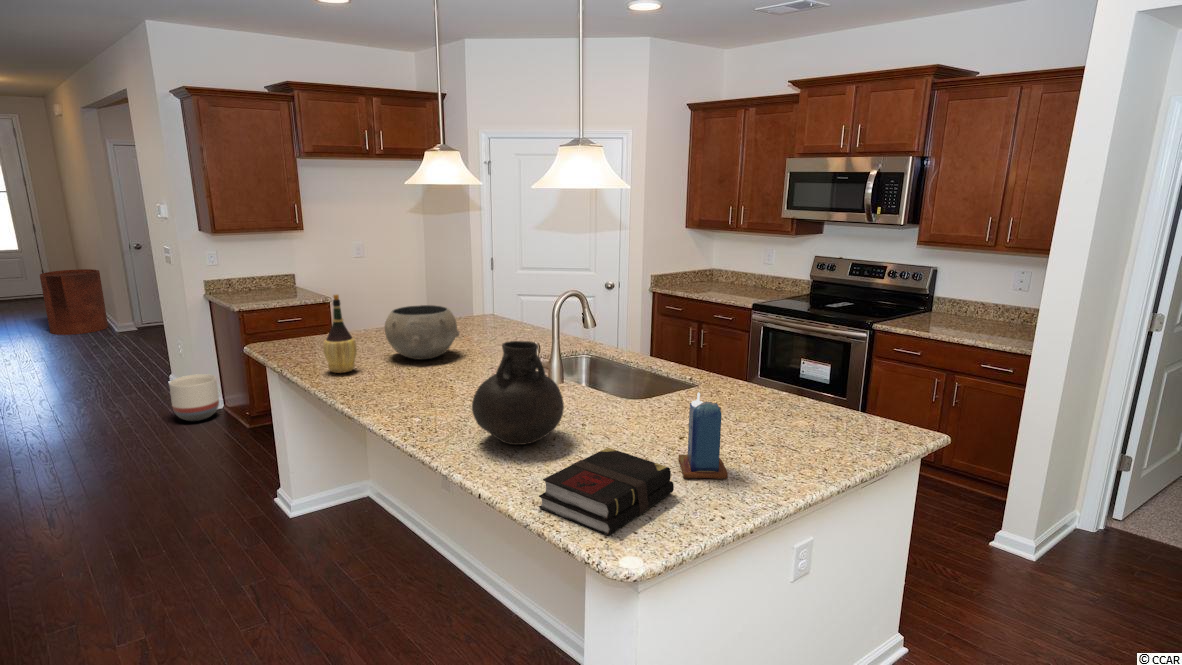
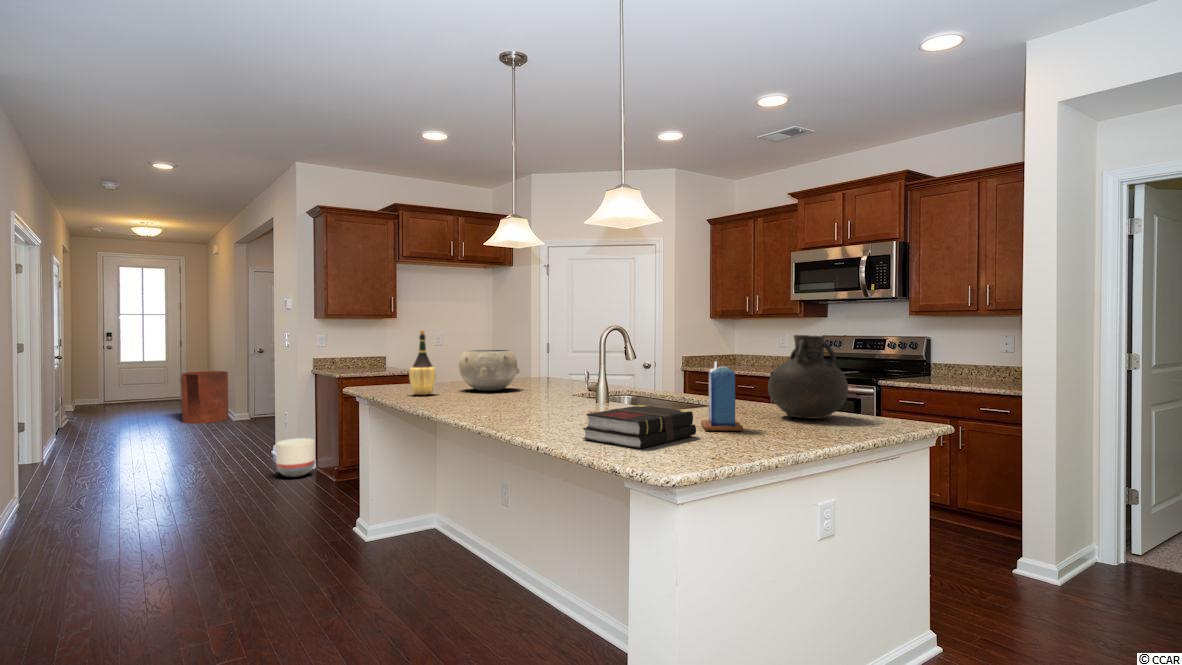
vase: present [472,341,564,445] -> present [768,335,848,419]

